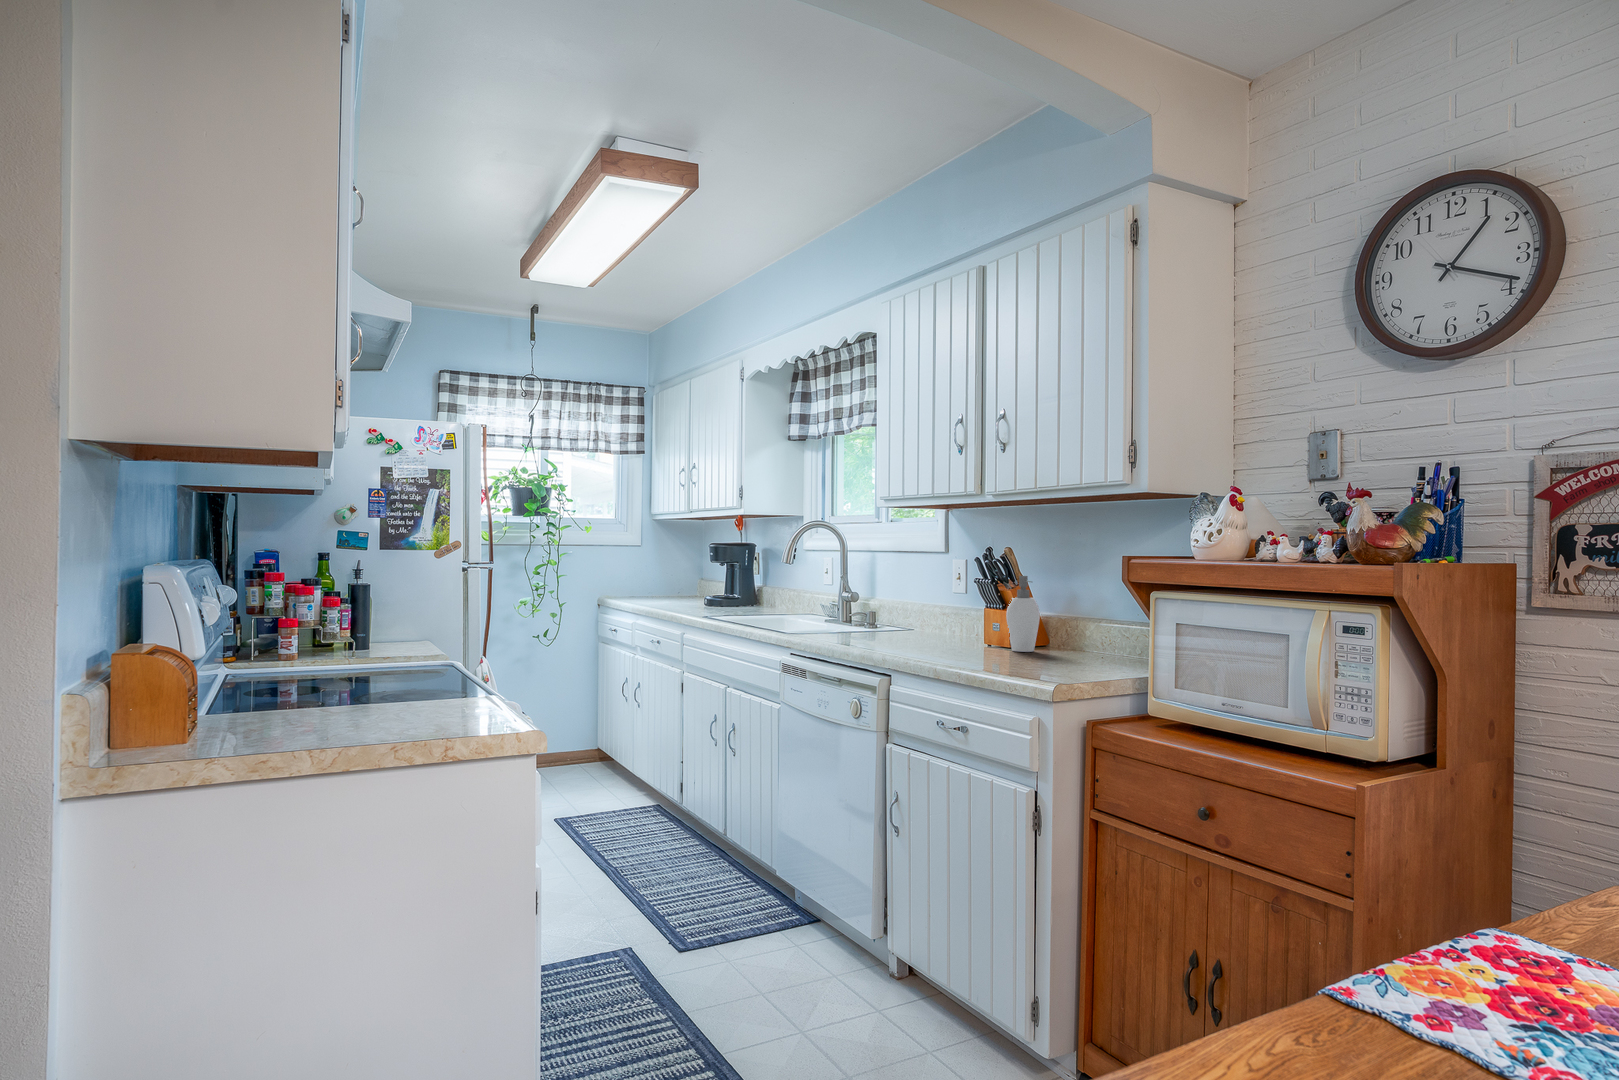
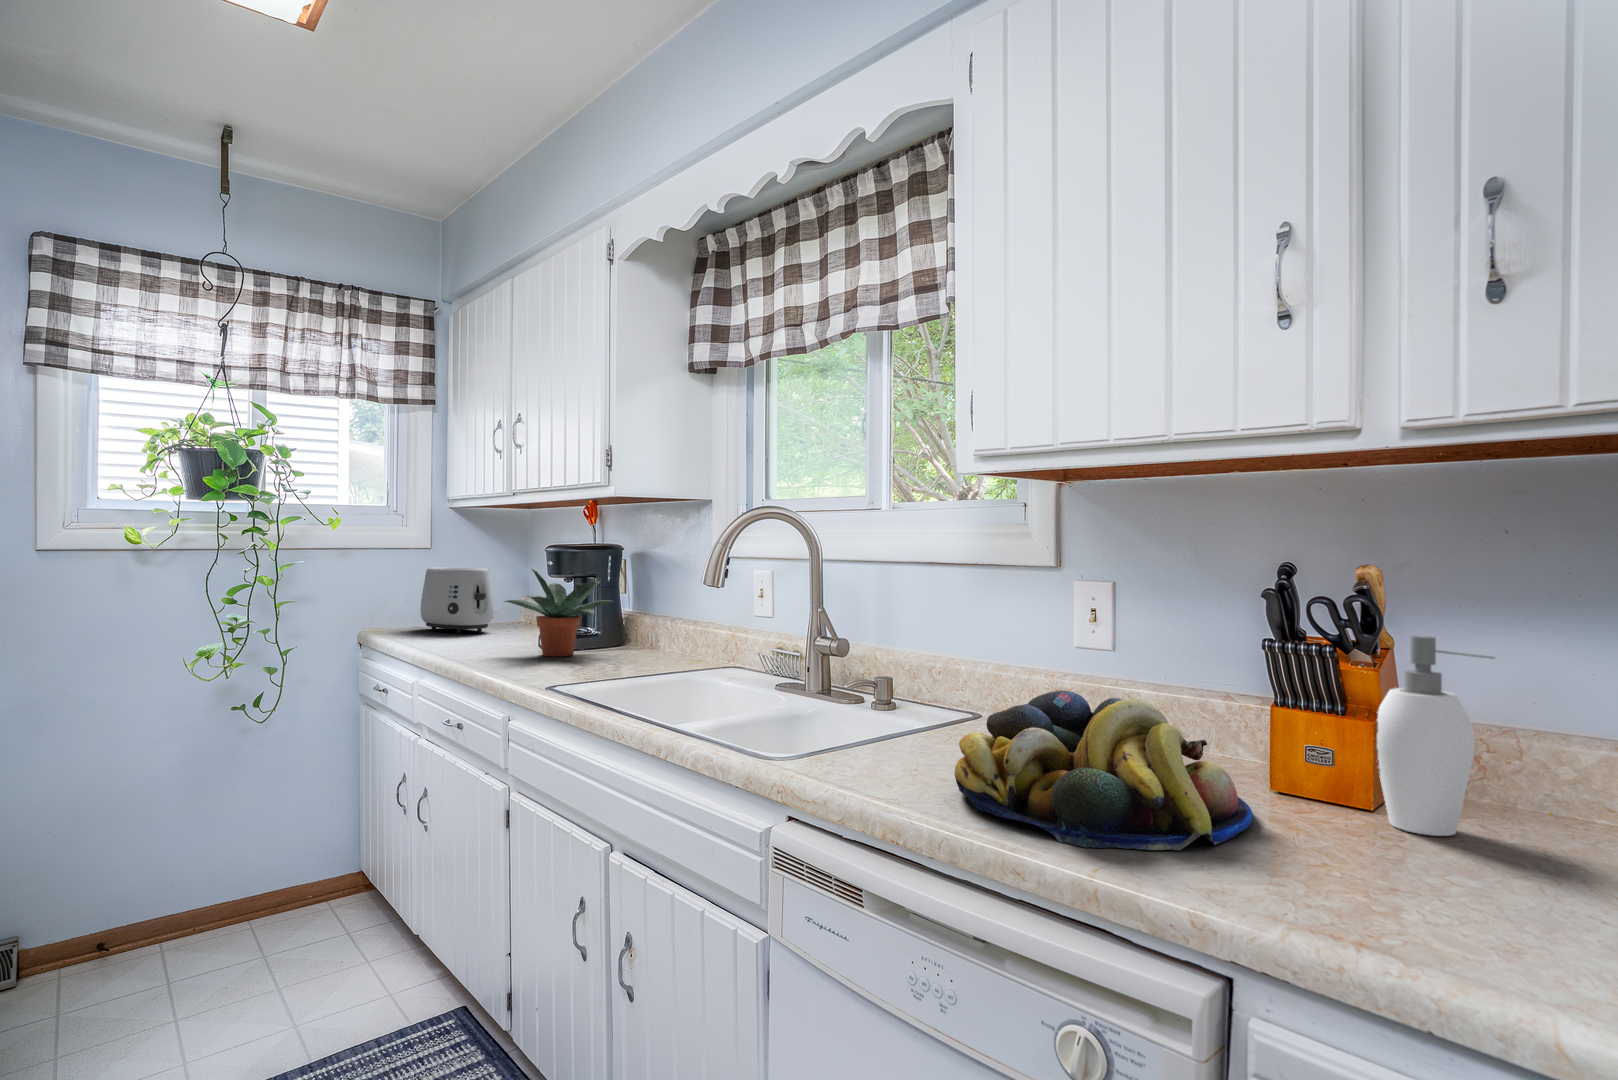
potted plant: none [685,556,749,607] -> present [504,569,614,656]
toaster: none [637,557,681,598] -> present [420,567,494,633]
fruit bowl: none [850,602,964,649] -> present [954,691,1253,850]

